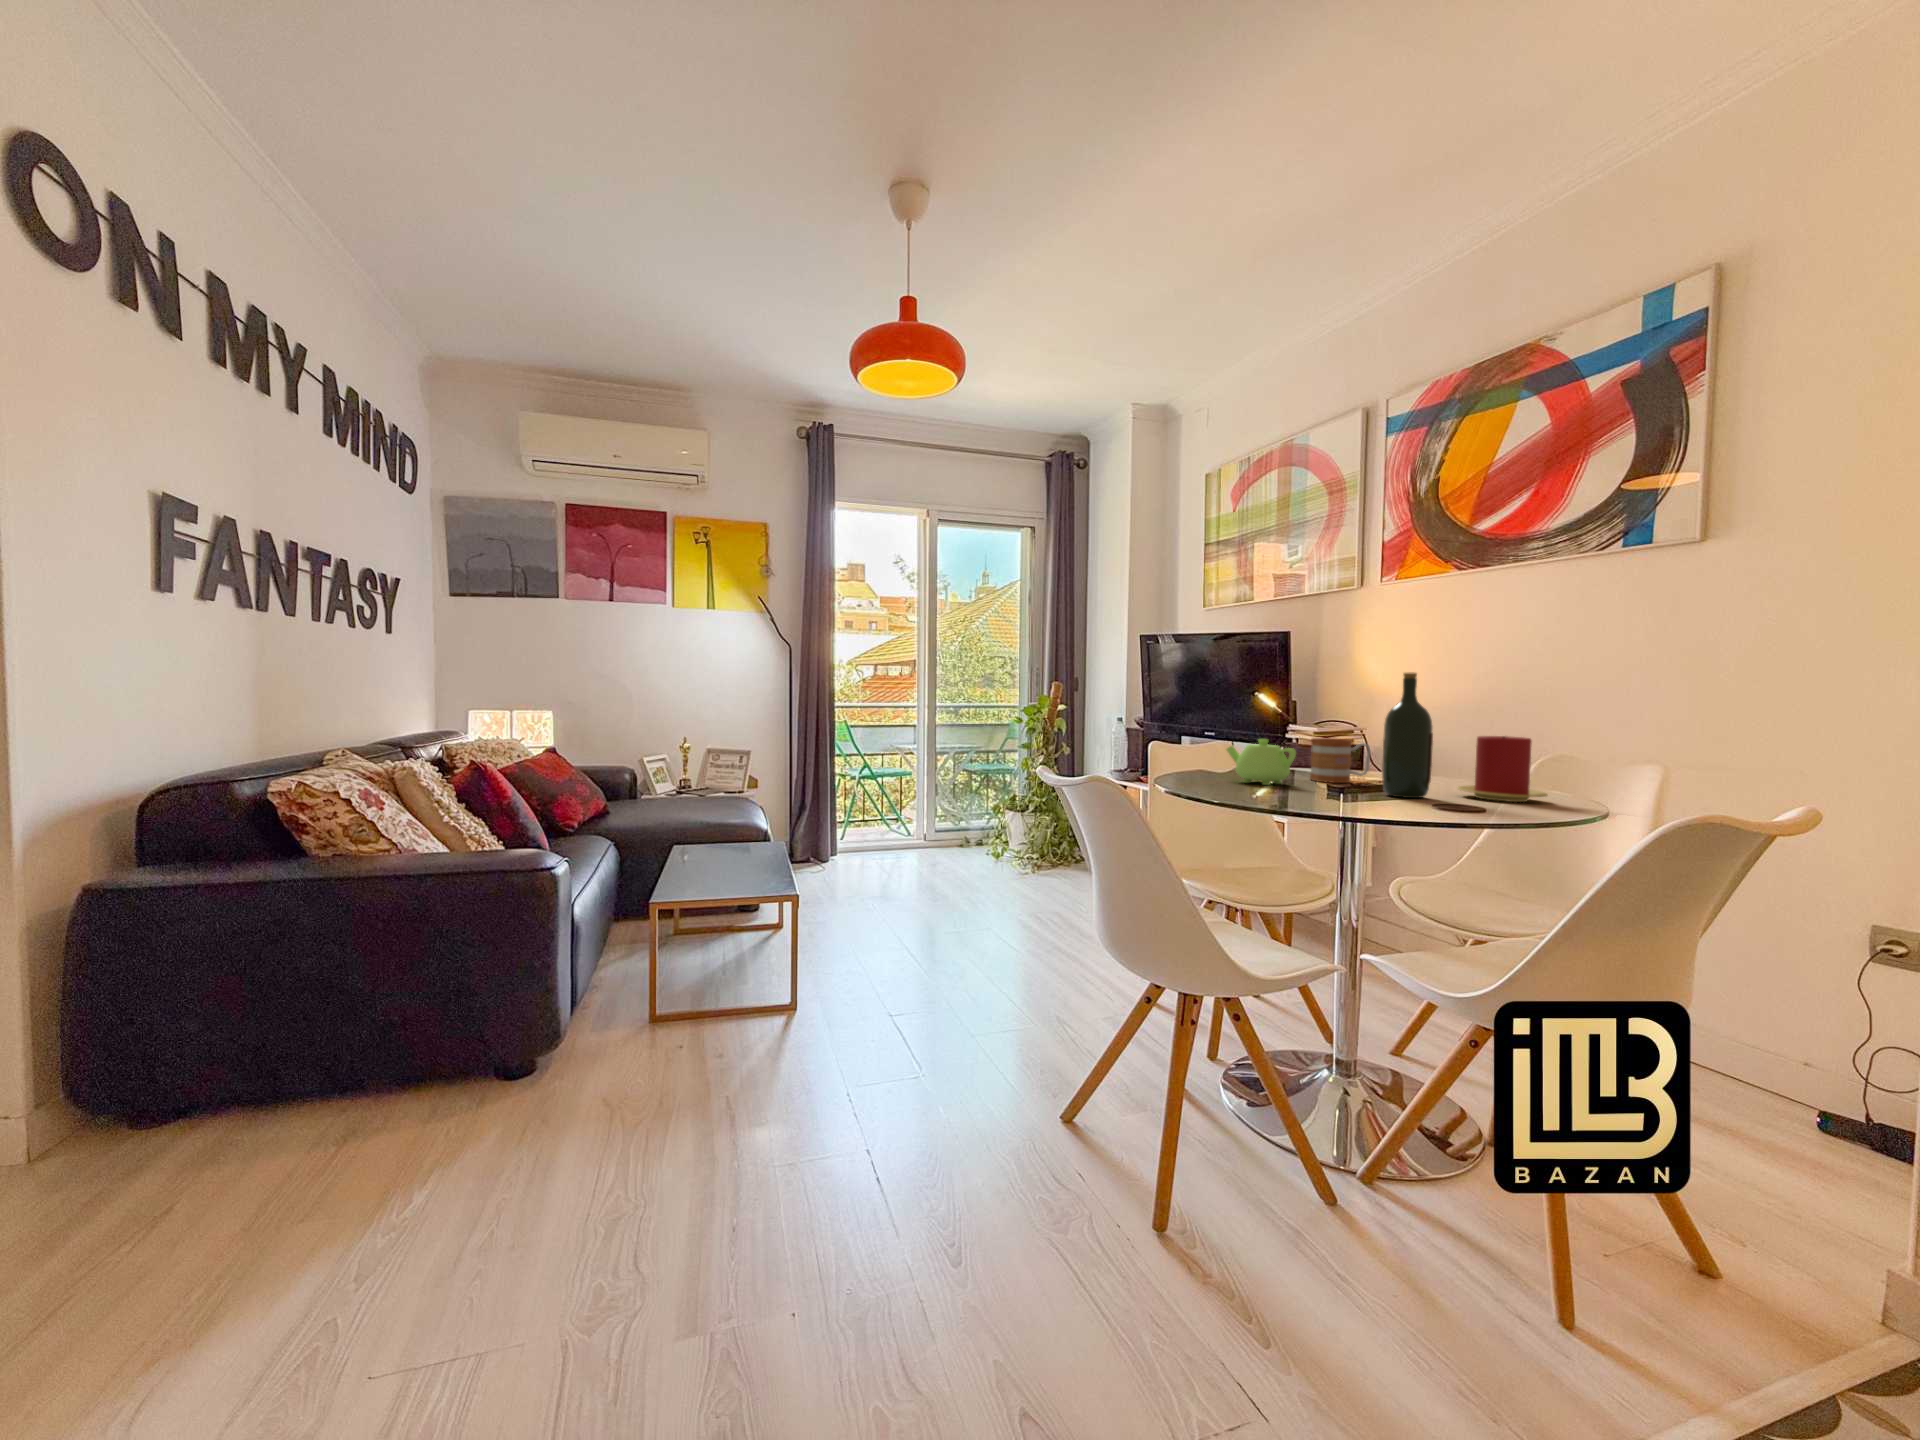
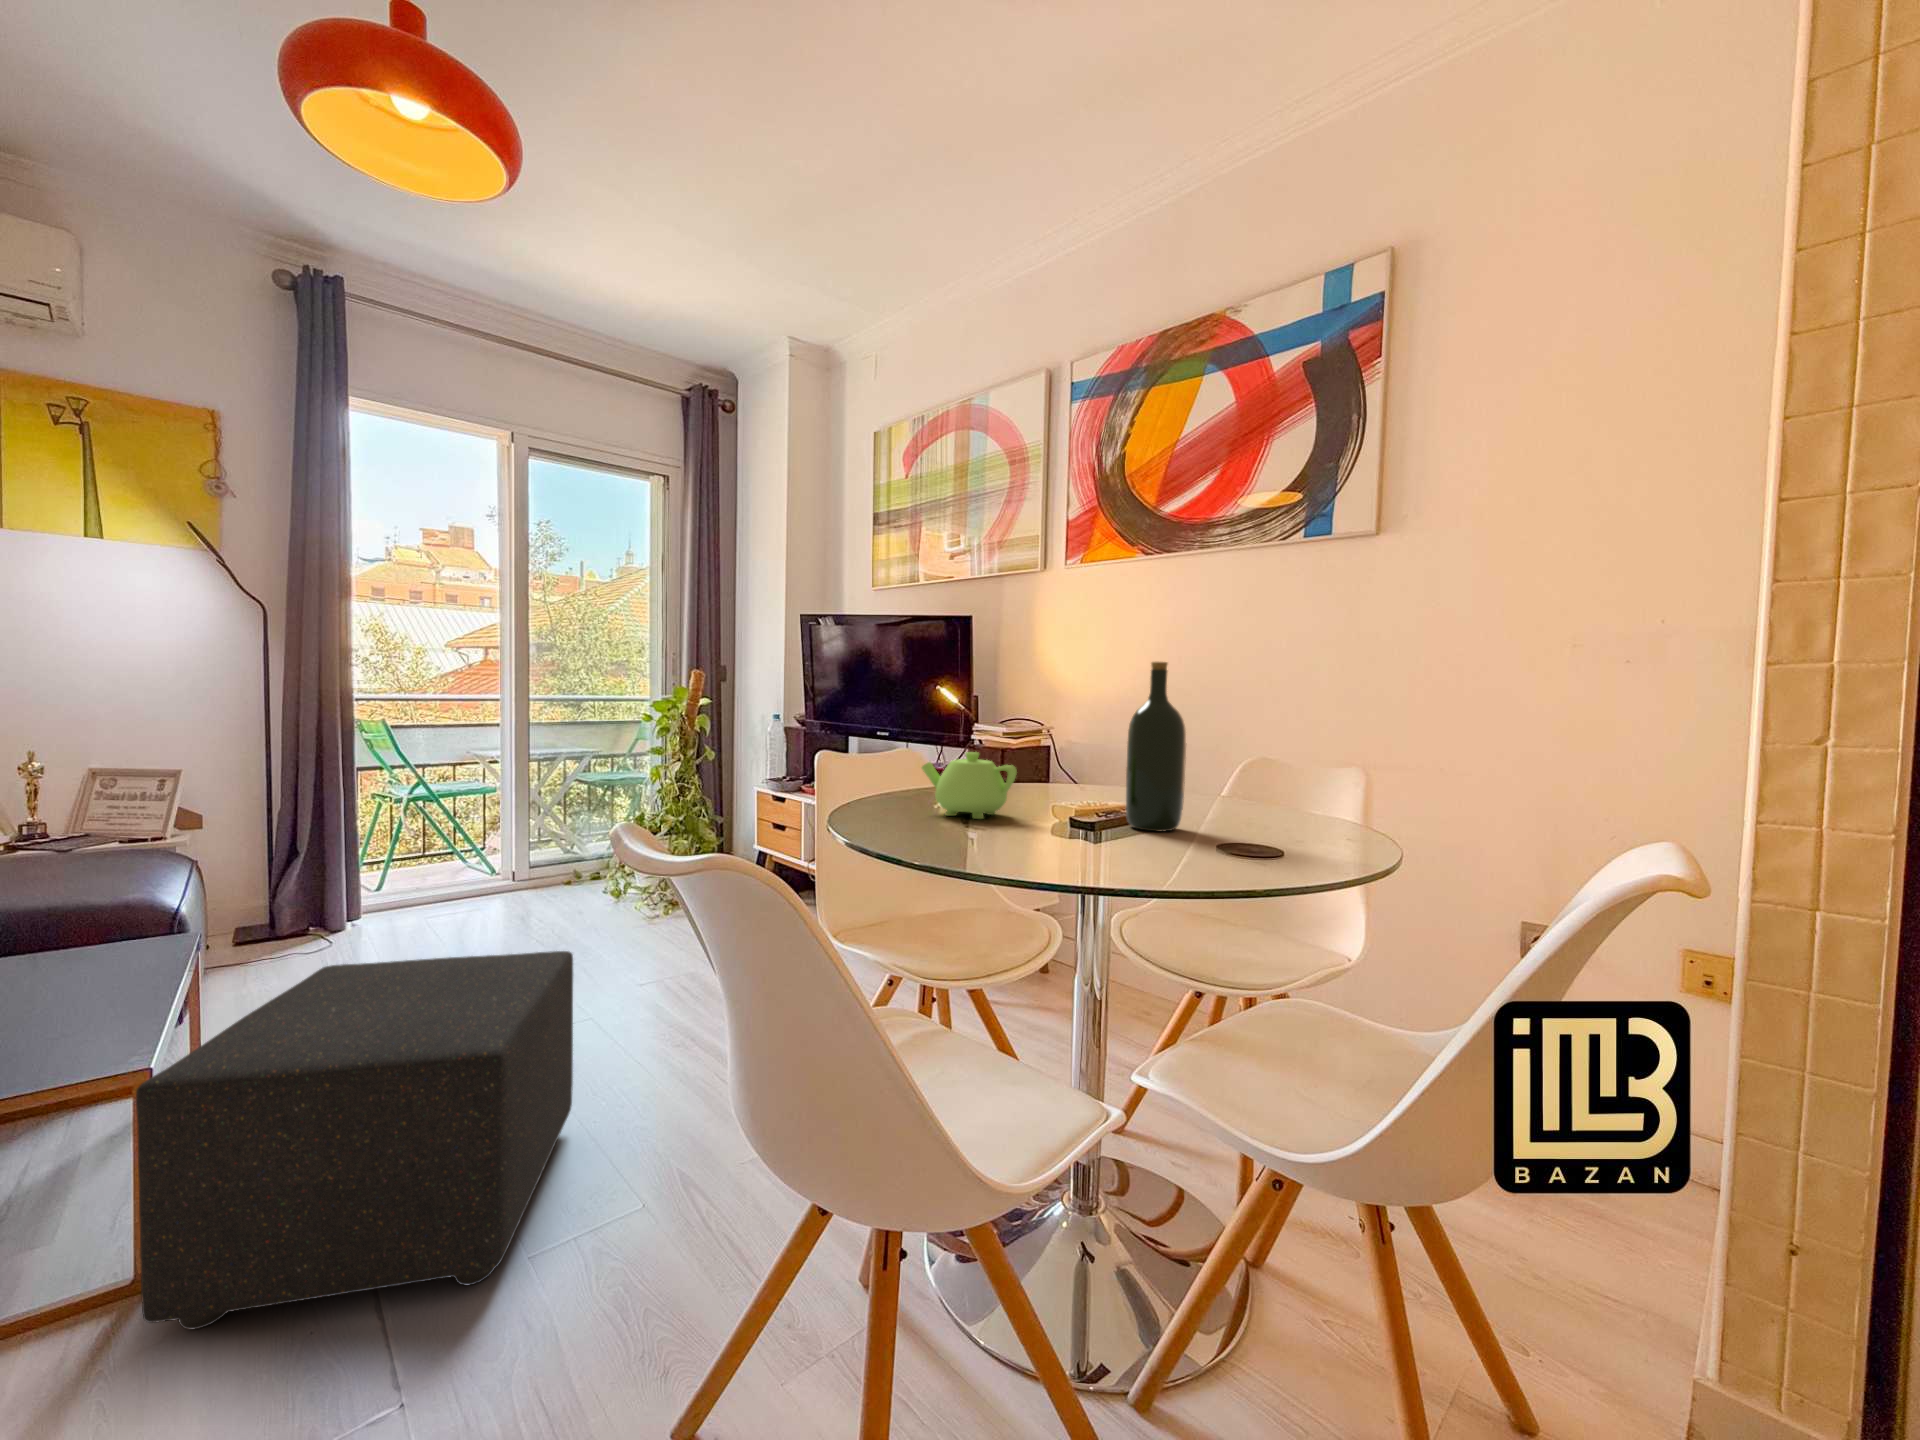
candle: present [1458,736,1547,802] -> none [1198,743,1296,827]
mug: present [1310,738,1371,783] -> none [1022,746,1092,806]
ottoman: none [813,858,993,1036] -> present [136,951,573,1329]

